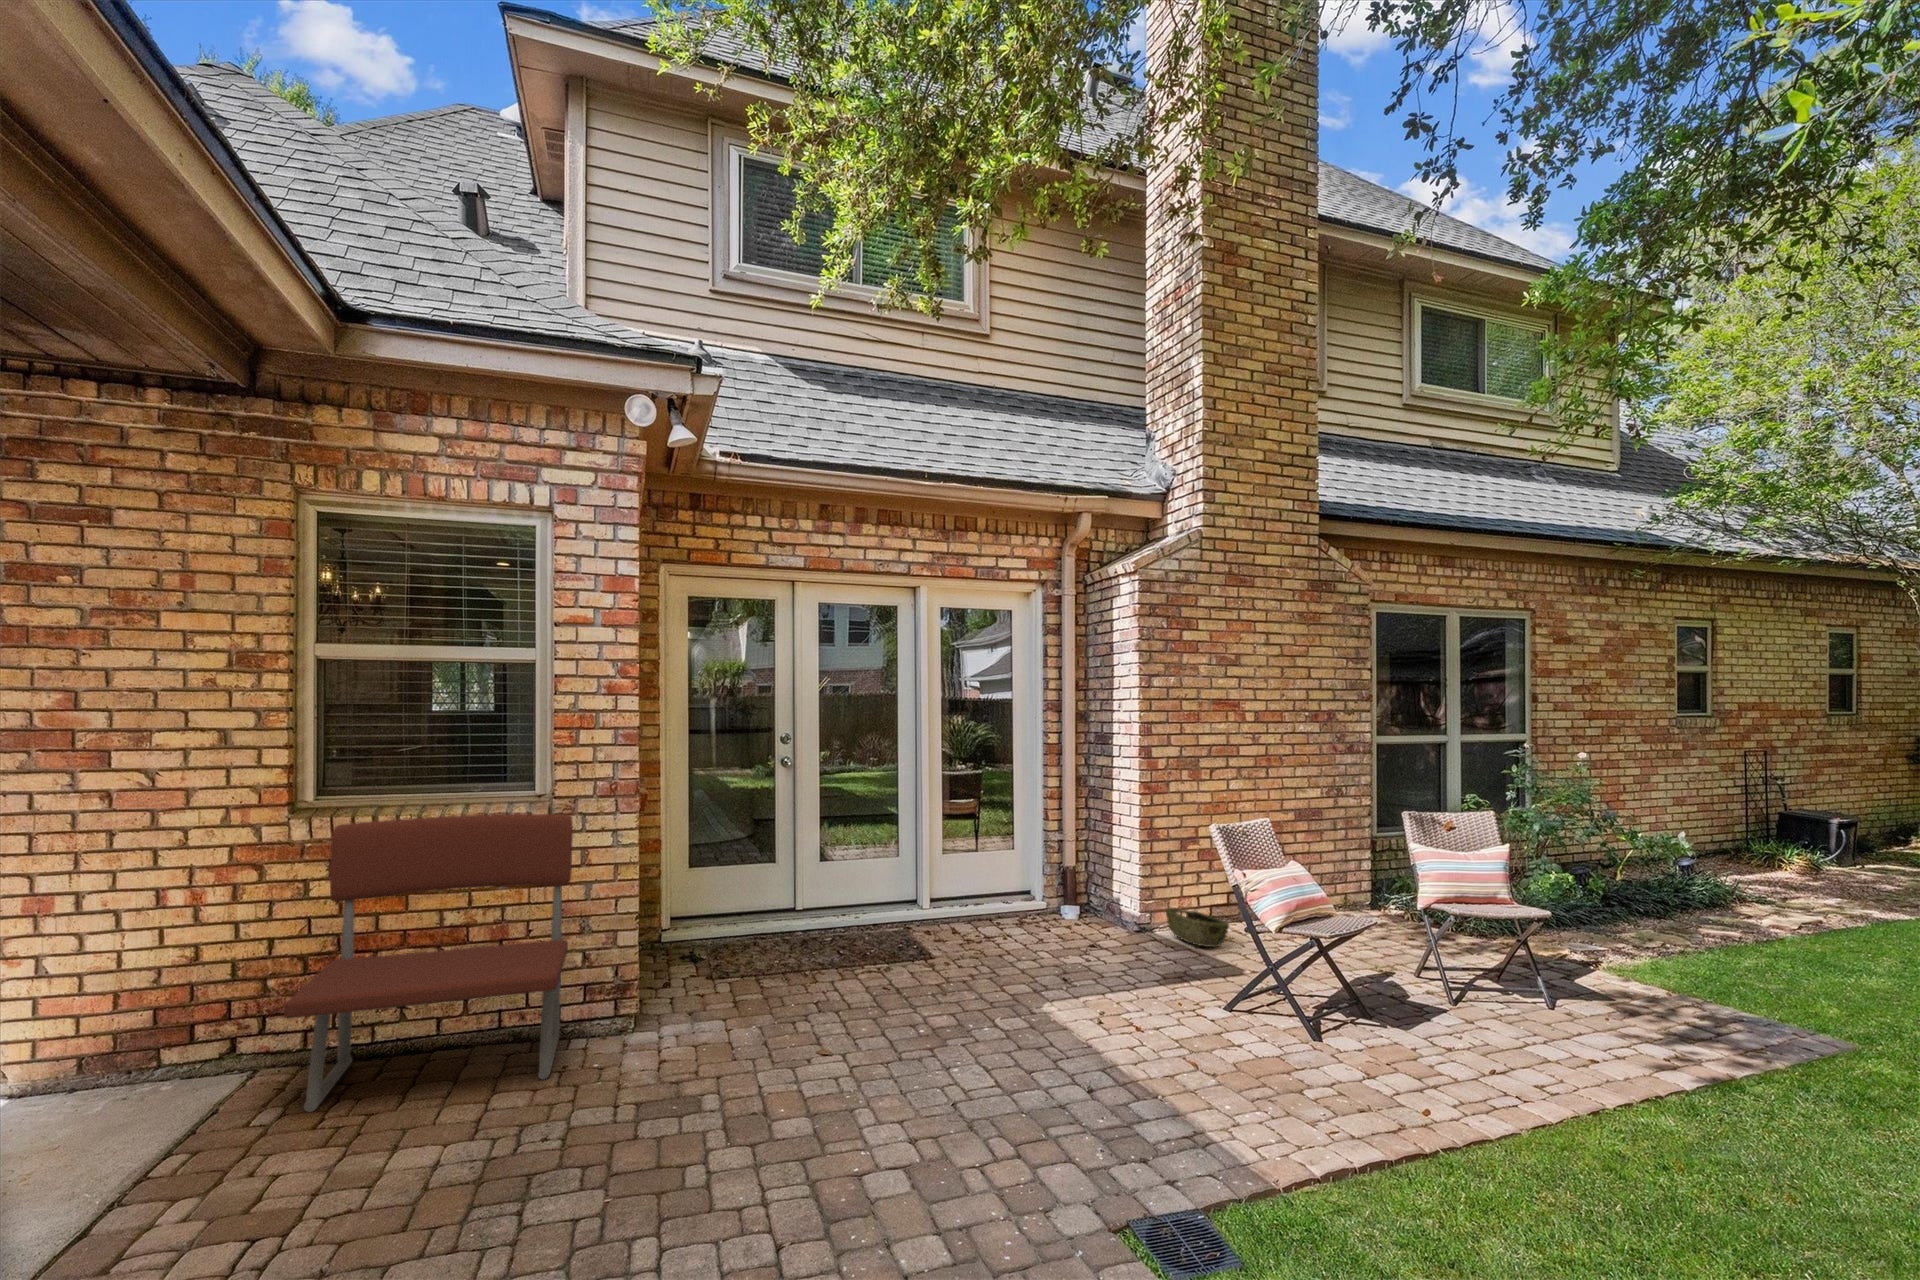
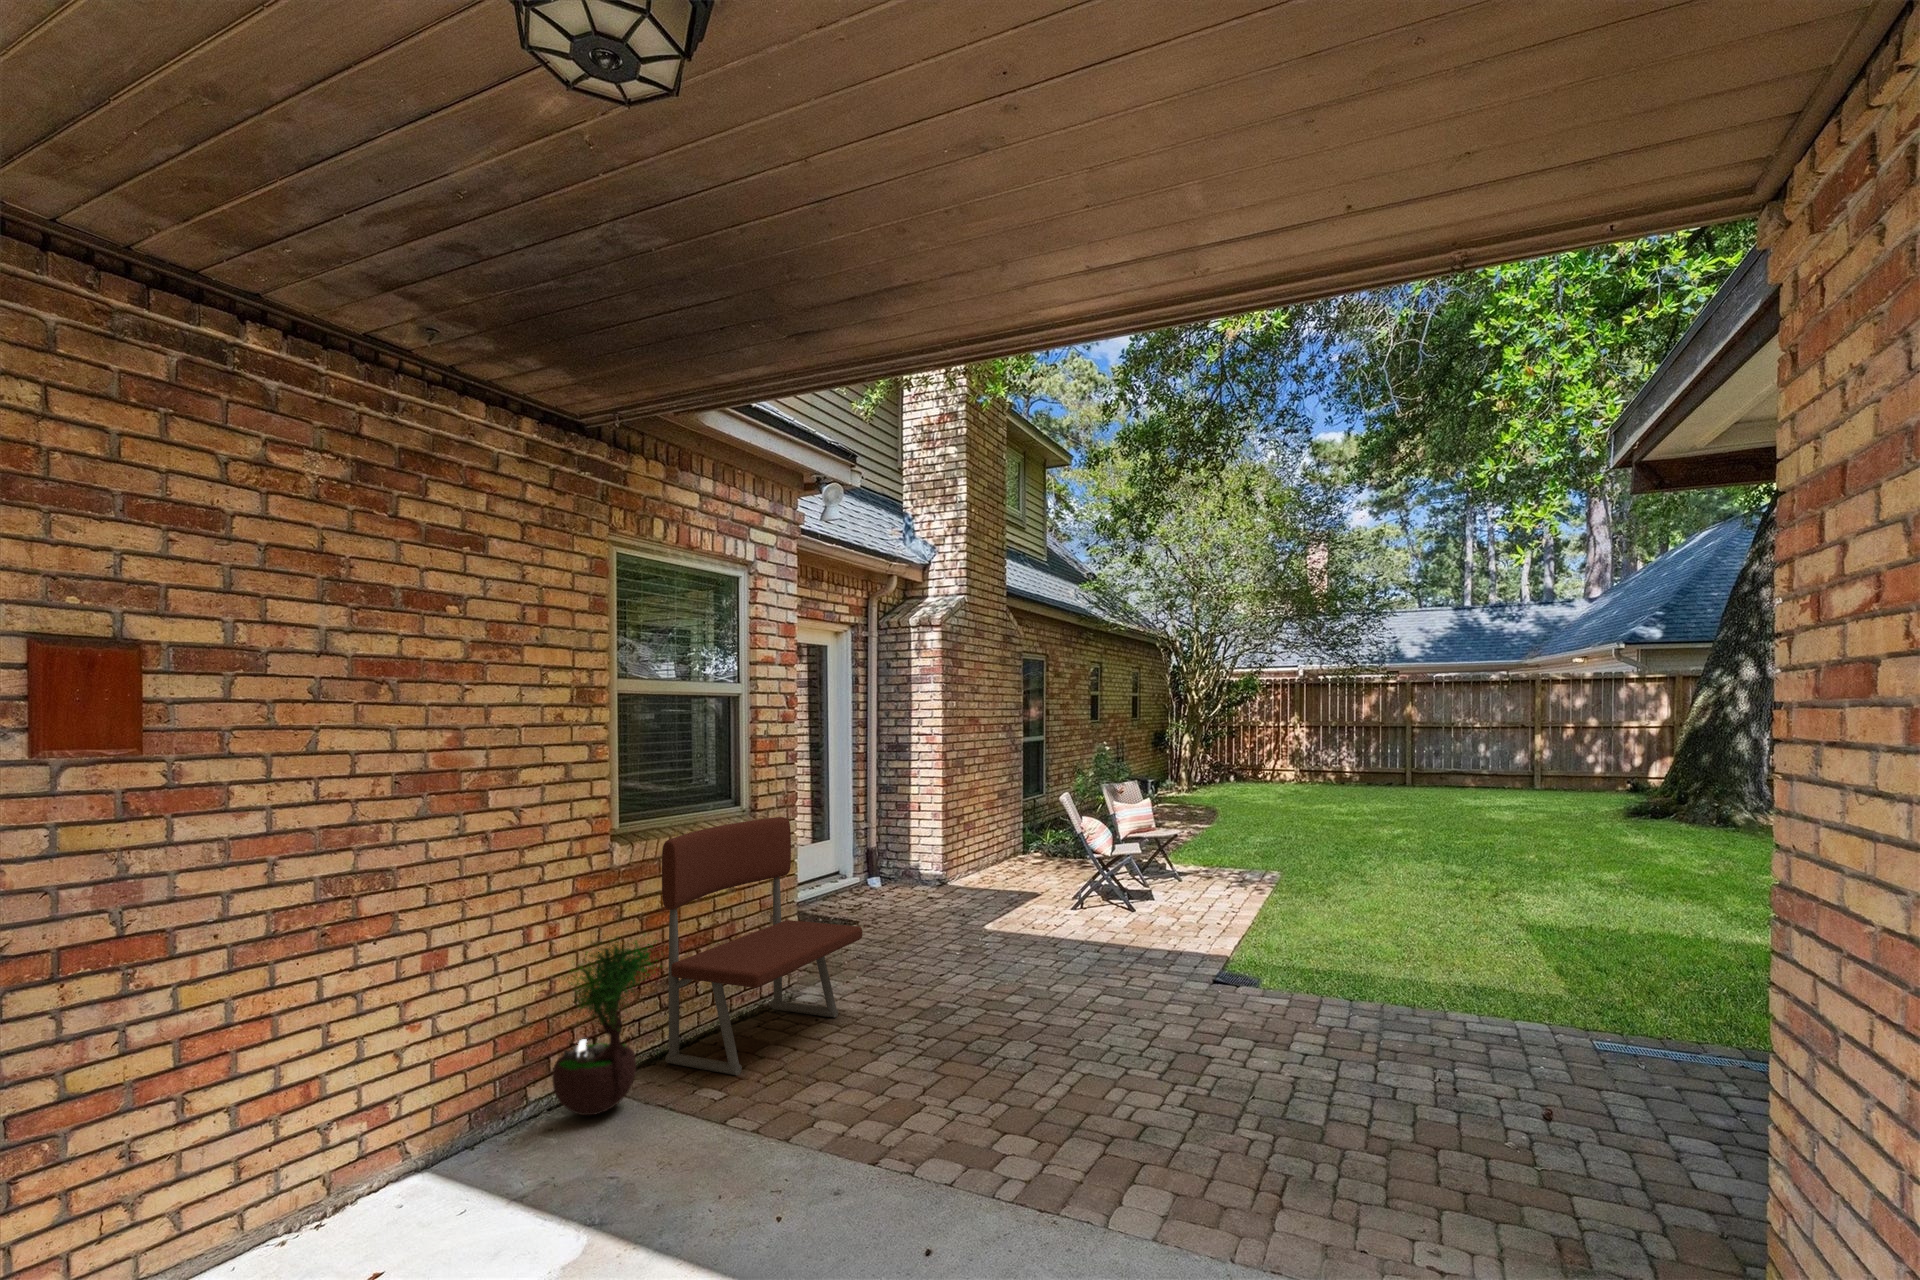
woven basket: present [1166,908,1230,947] -> none [962,863,1009,883]
potted tree: none [85,911,238,1099] -> present [552,935,663,1115]

